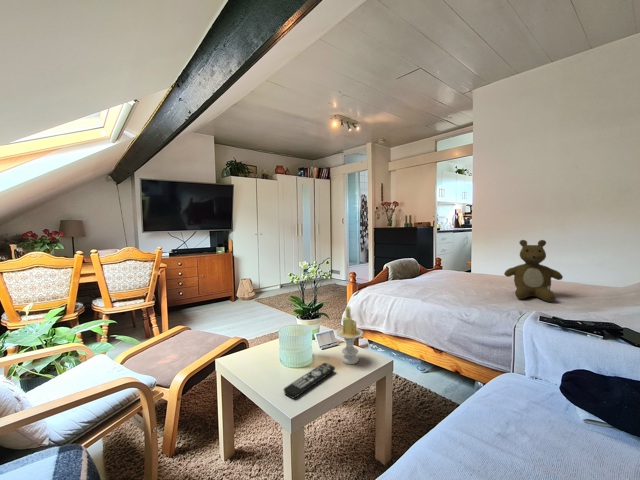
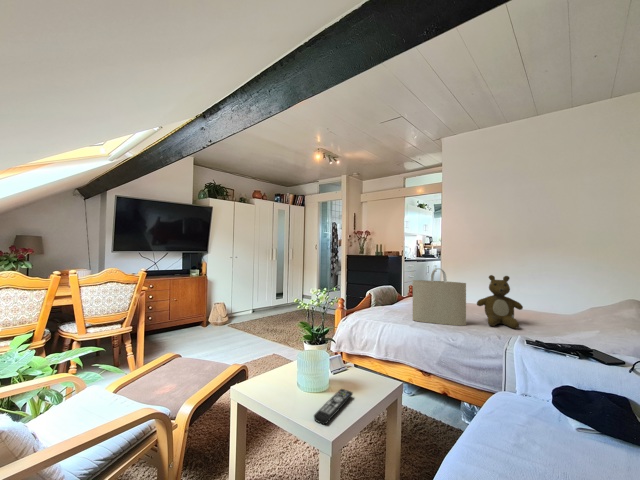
tote bag: none [426,234,488,298] -> present [413,268,466,326]
candle: present [336,307,363,364] -> none [349,335,374,389]

